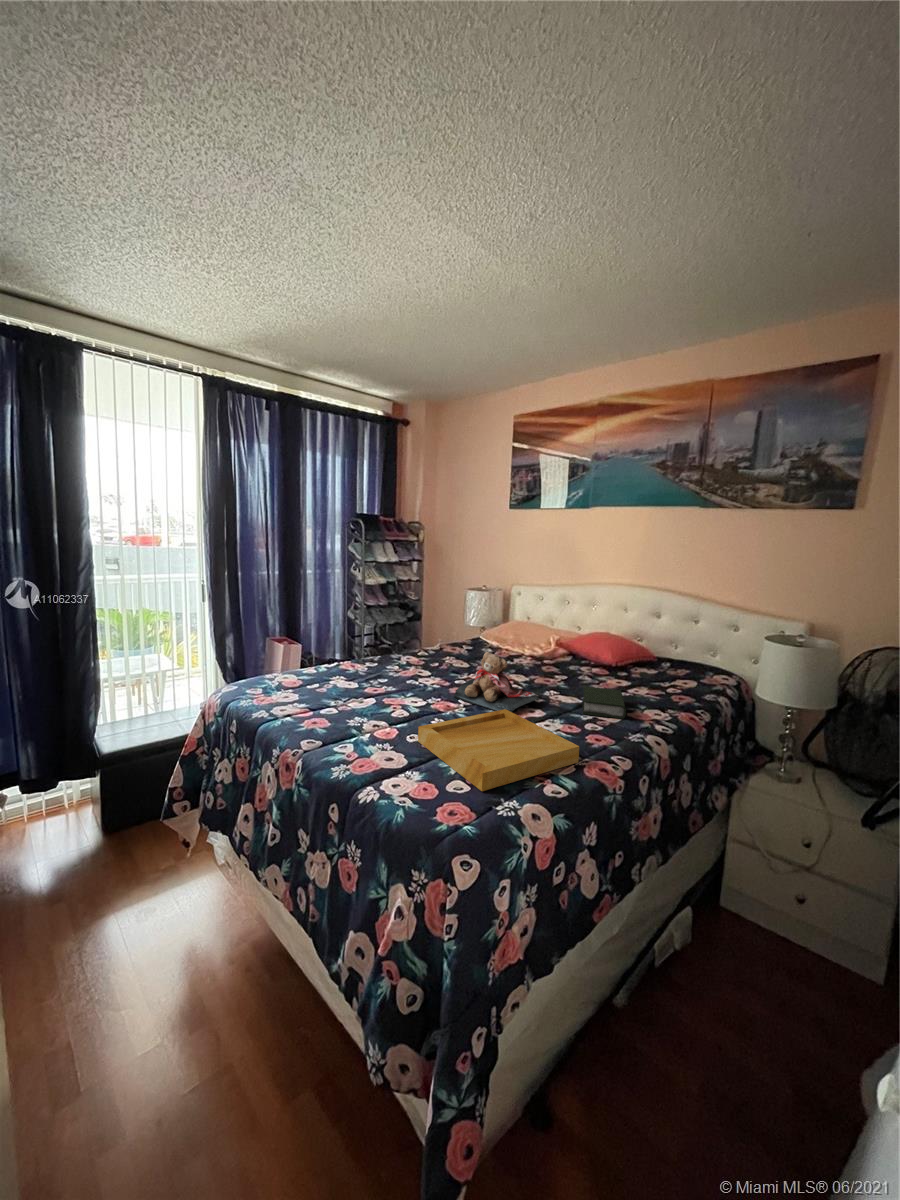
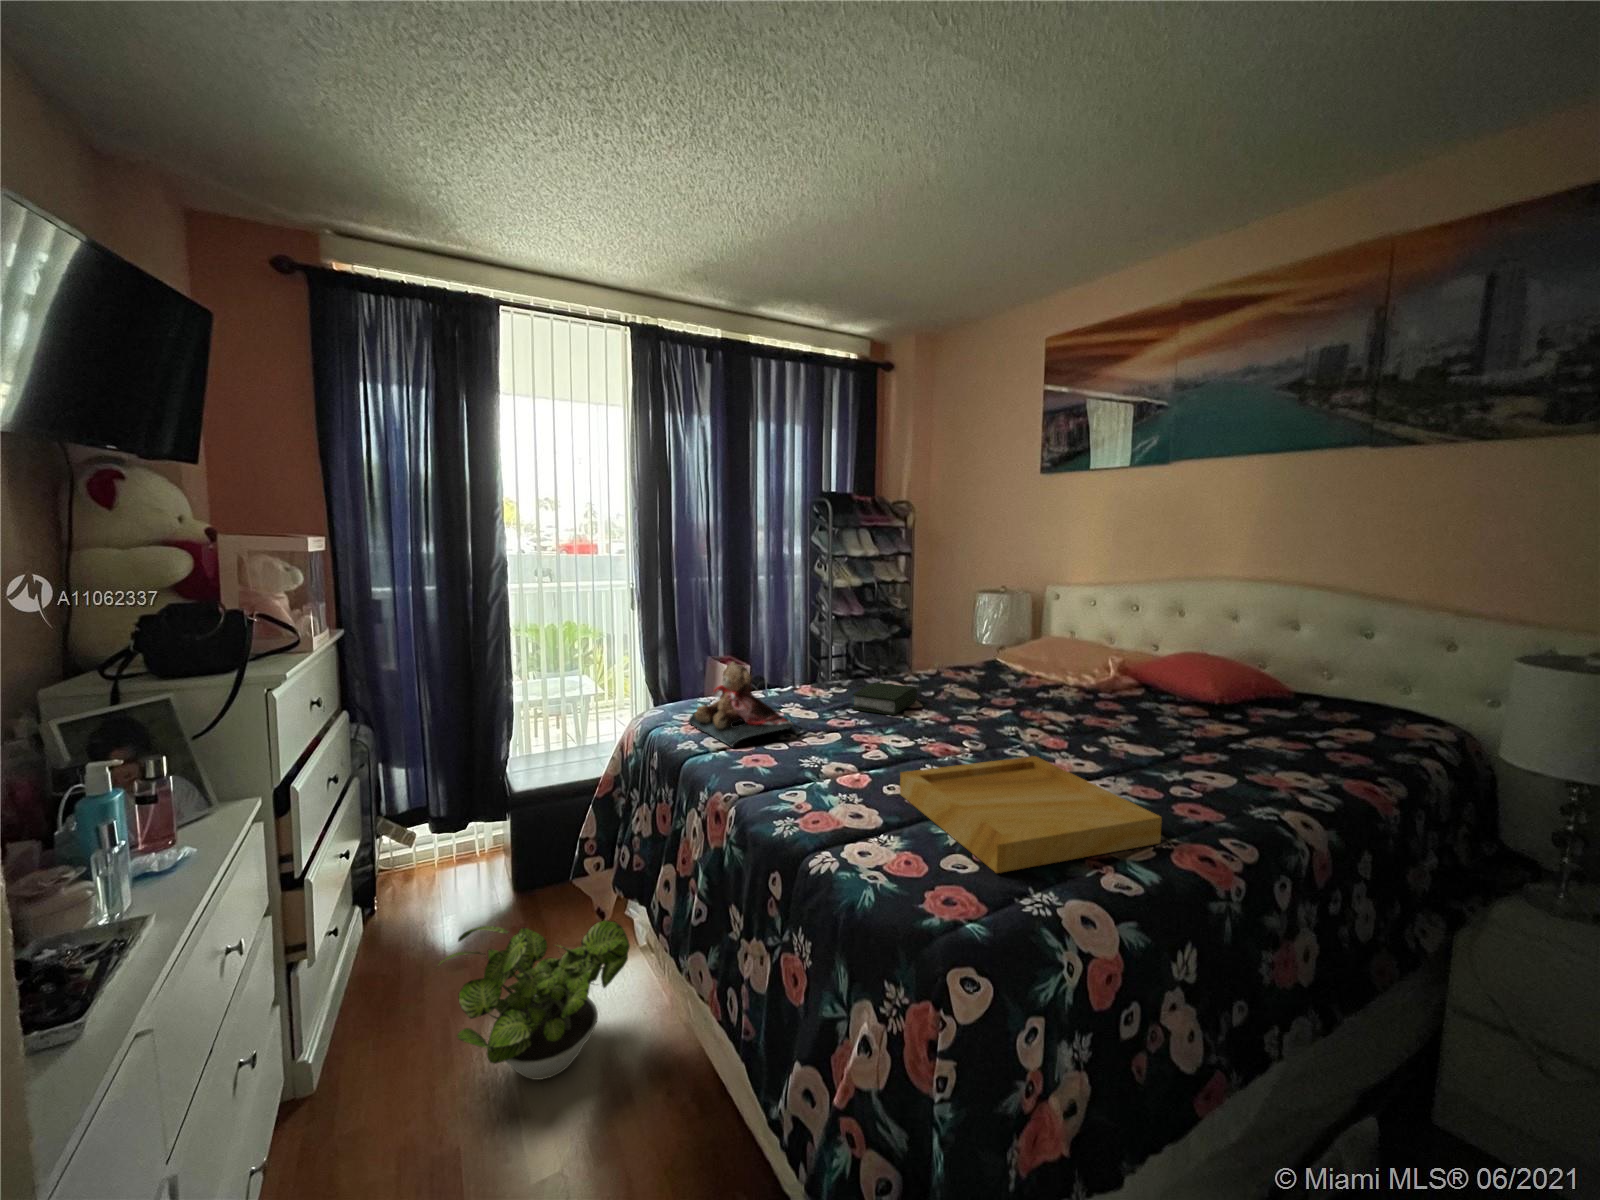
teddy bear: present [454,652,542,712] -> present [688,662,801,747]
book: present [583,687,626,719] -> present [851,683,917,715]
potted plant: none [45,849,215,977] -> present [440,920,630,1080]

